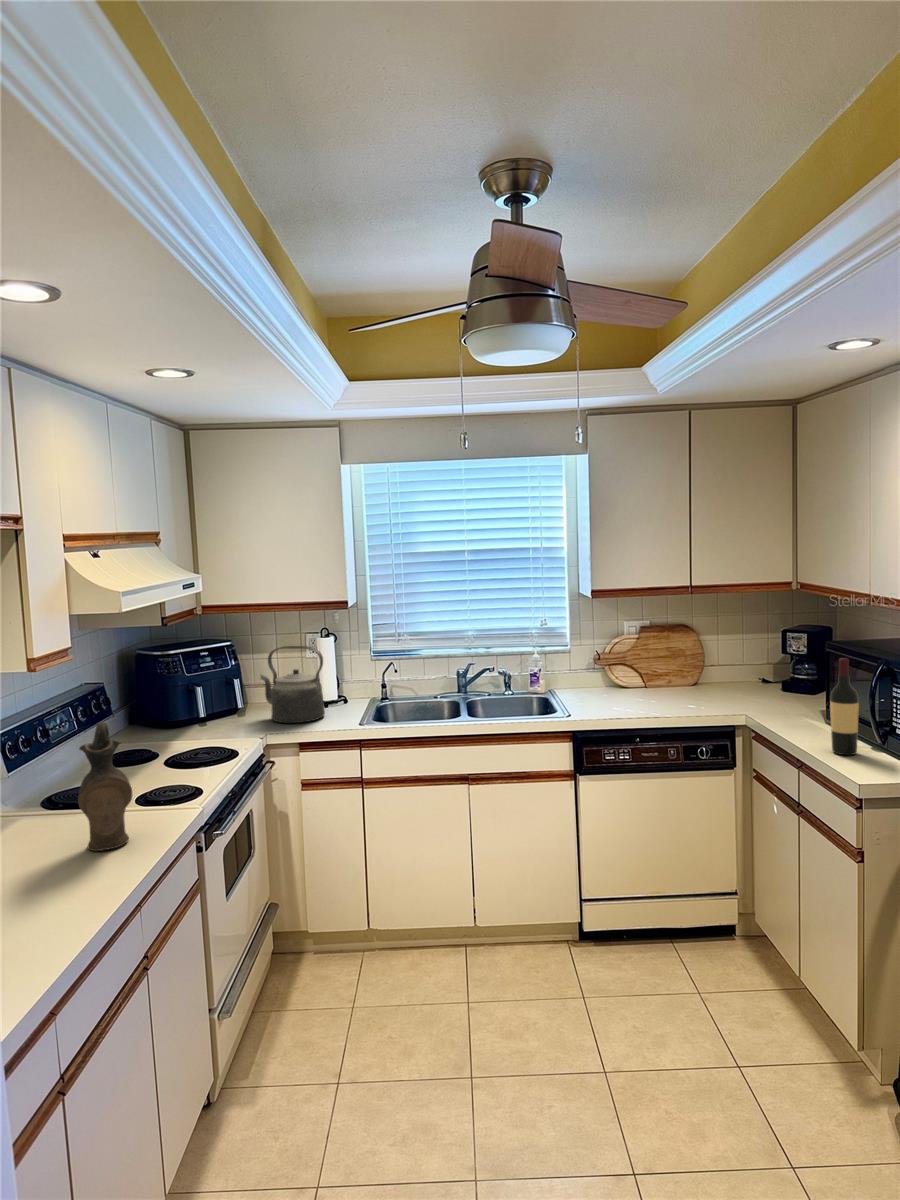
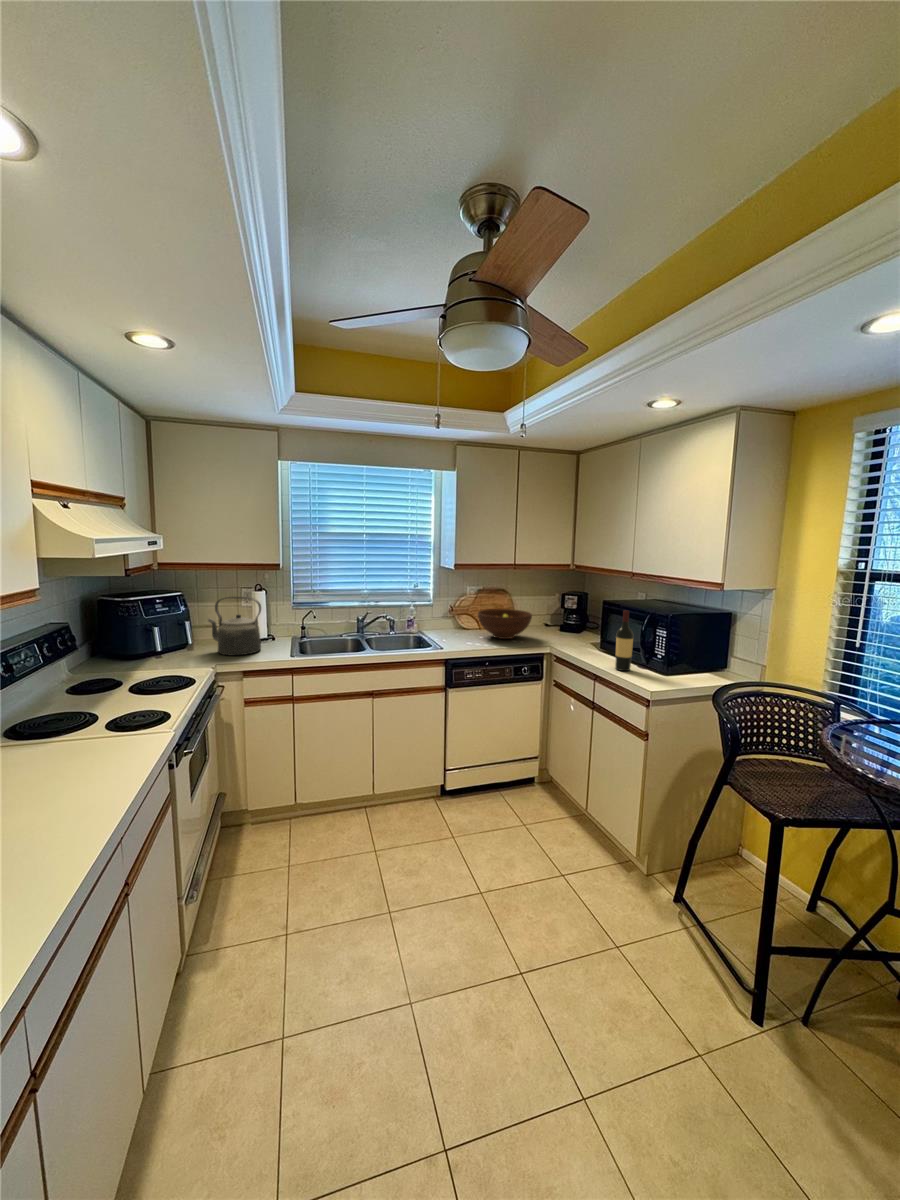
fruit bowl: none [632,656,719,702] -> present [478,609,532,639]
ceramic pitcher: present [78,722,132,851] -> none [54,656,112,776]

